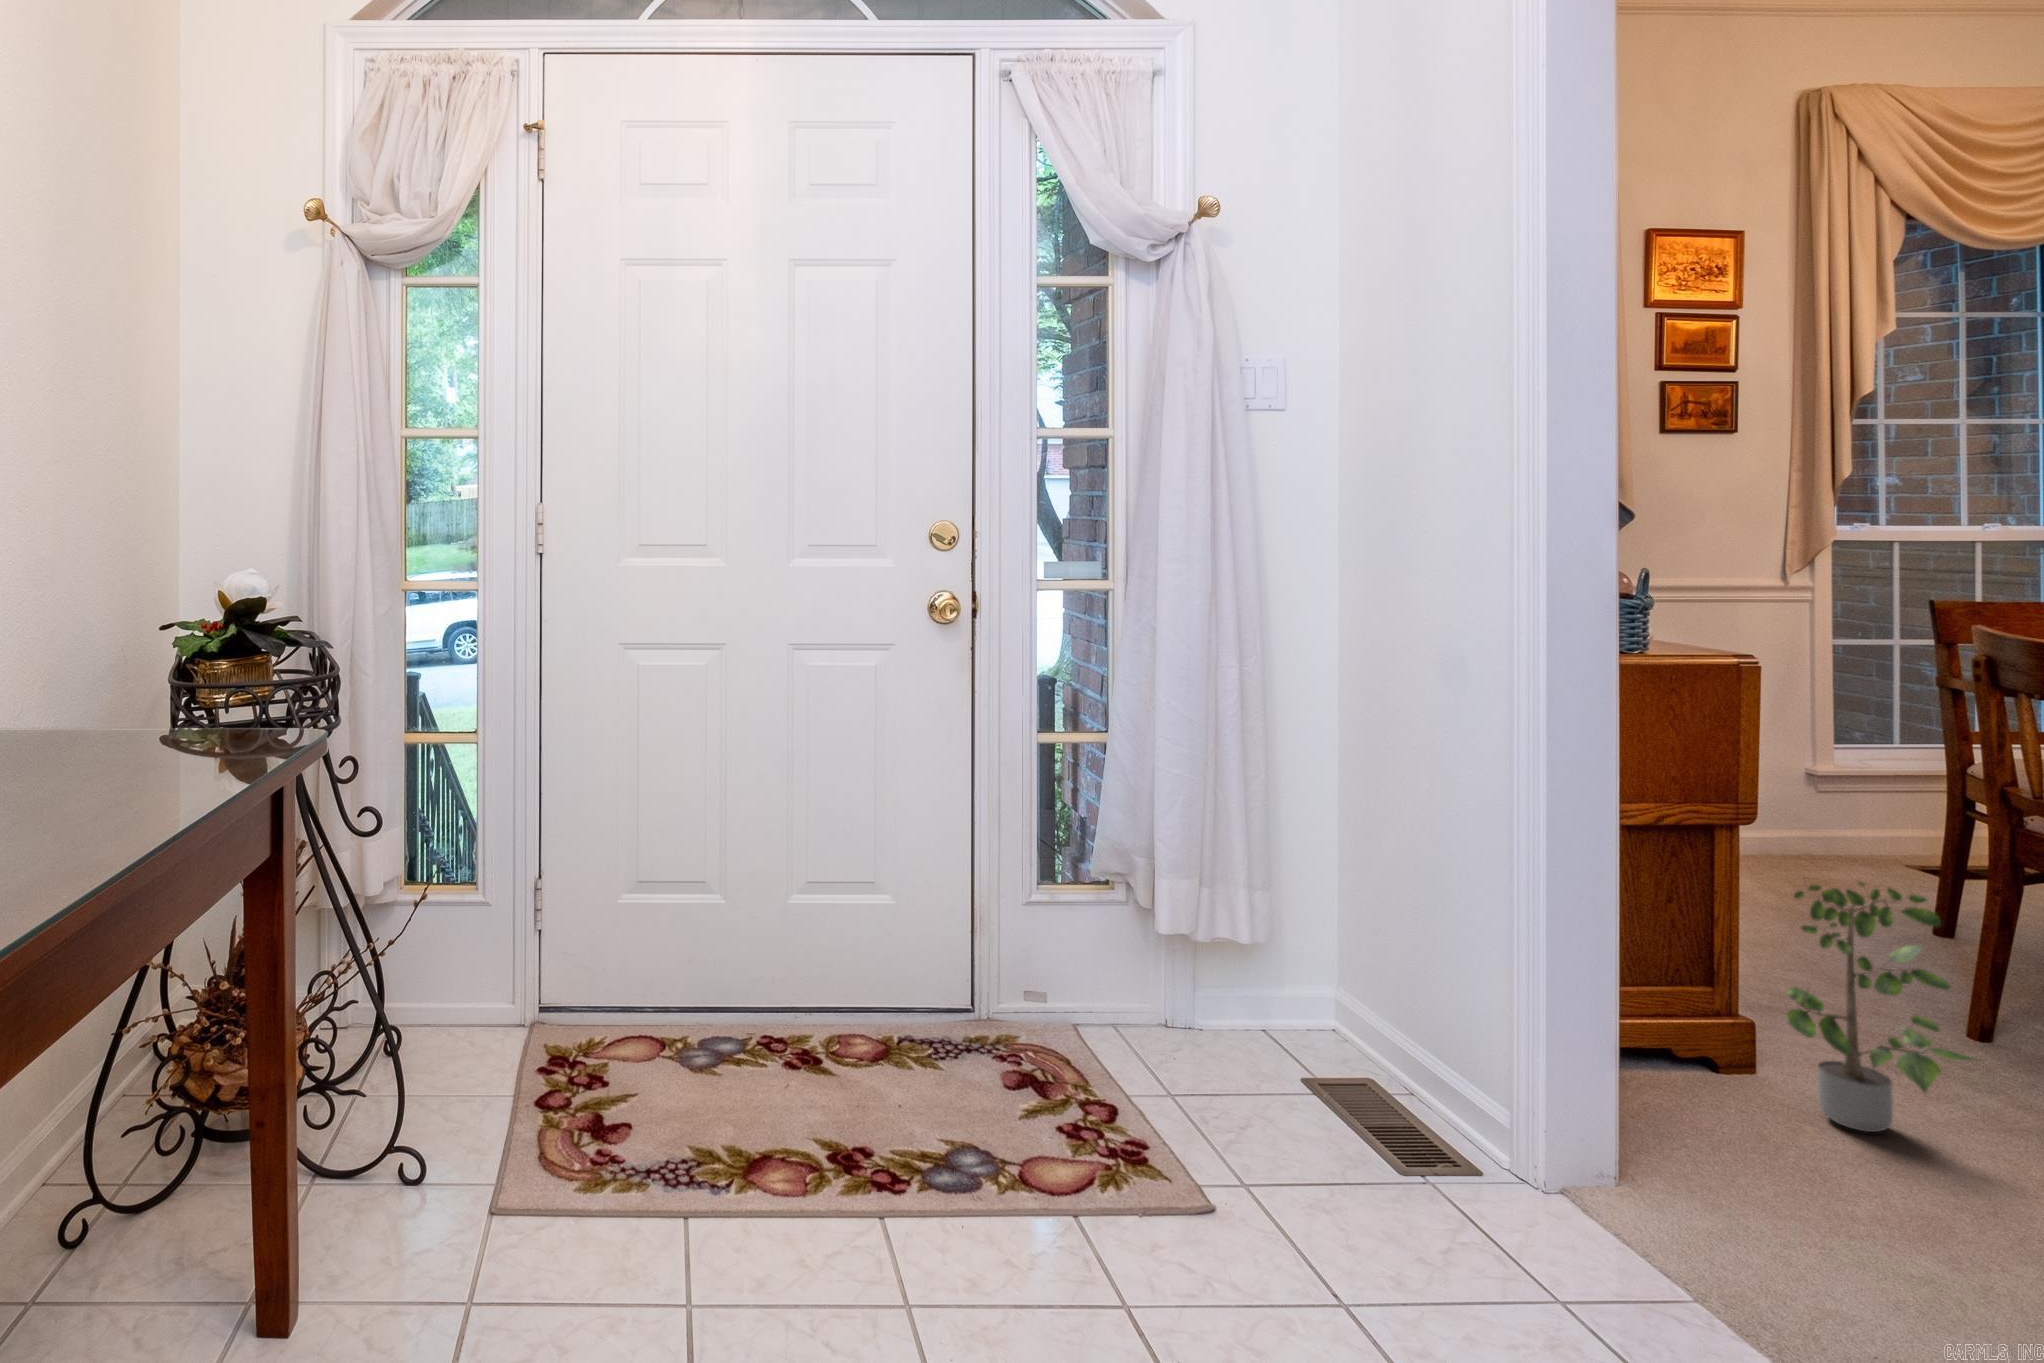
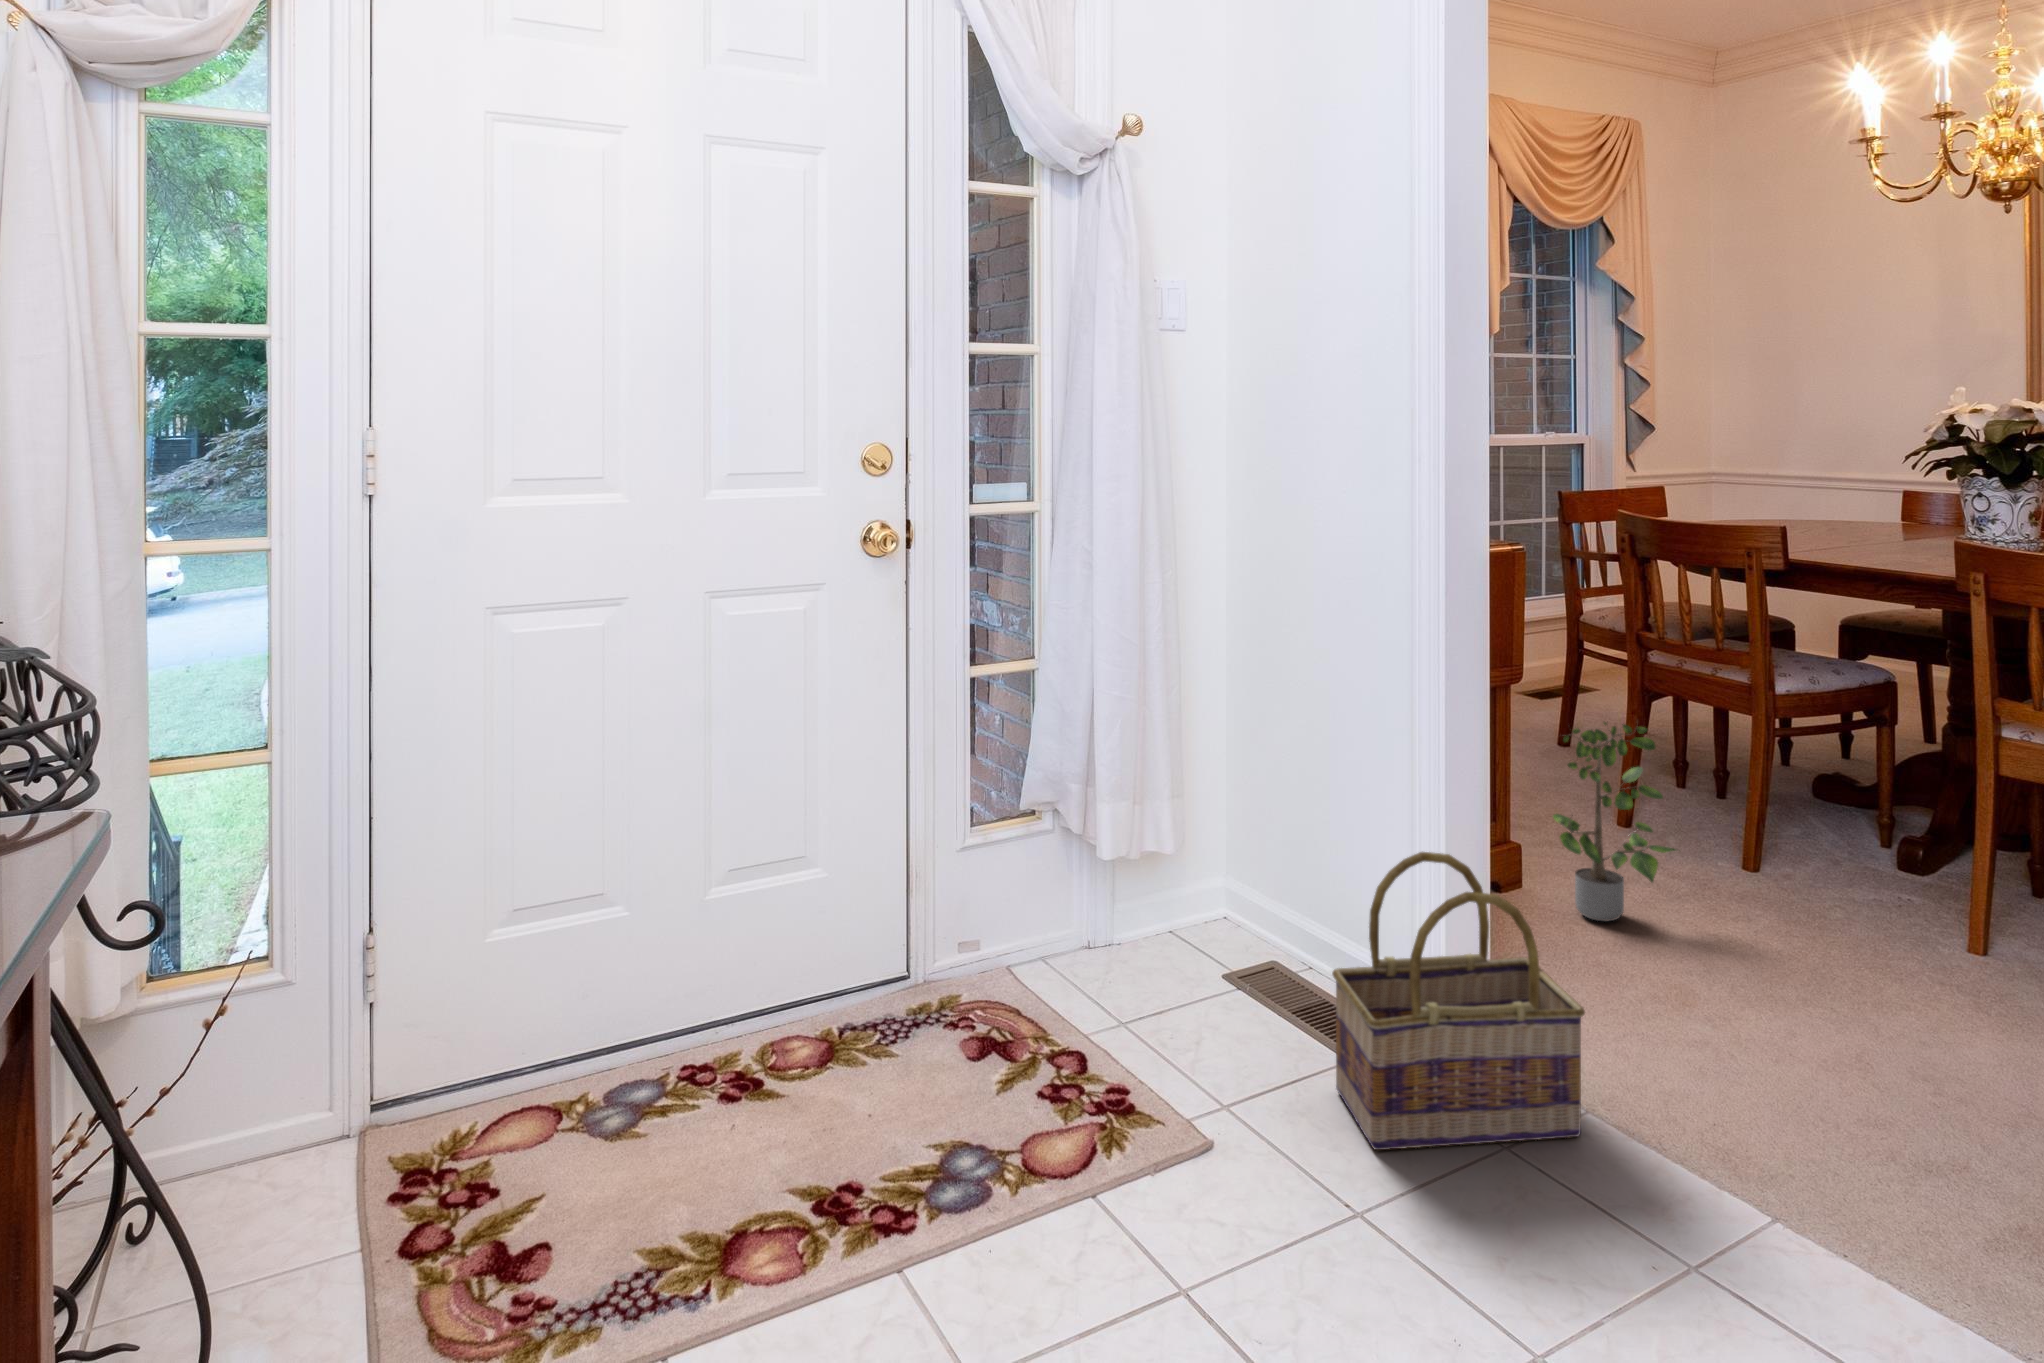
basket: none [1367,967,1658,1312] -> present [1332,852,1585,1150]

